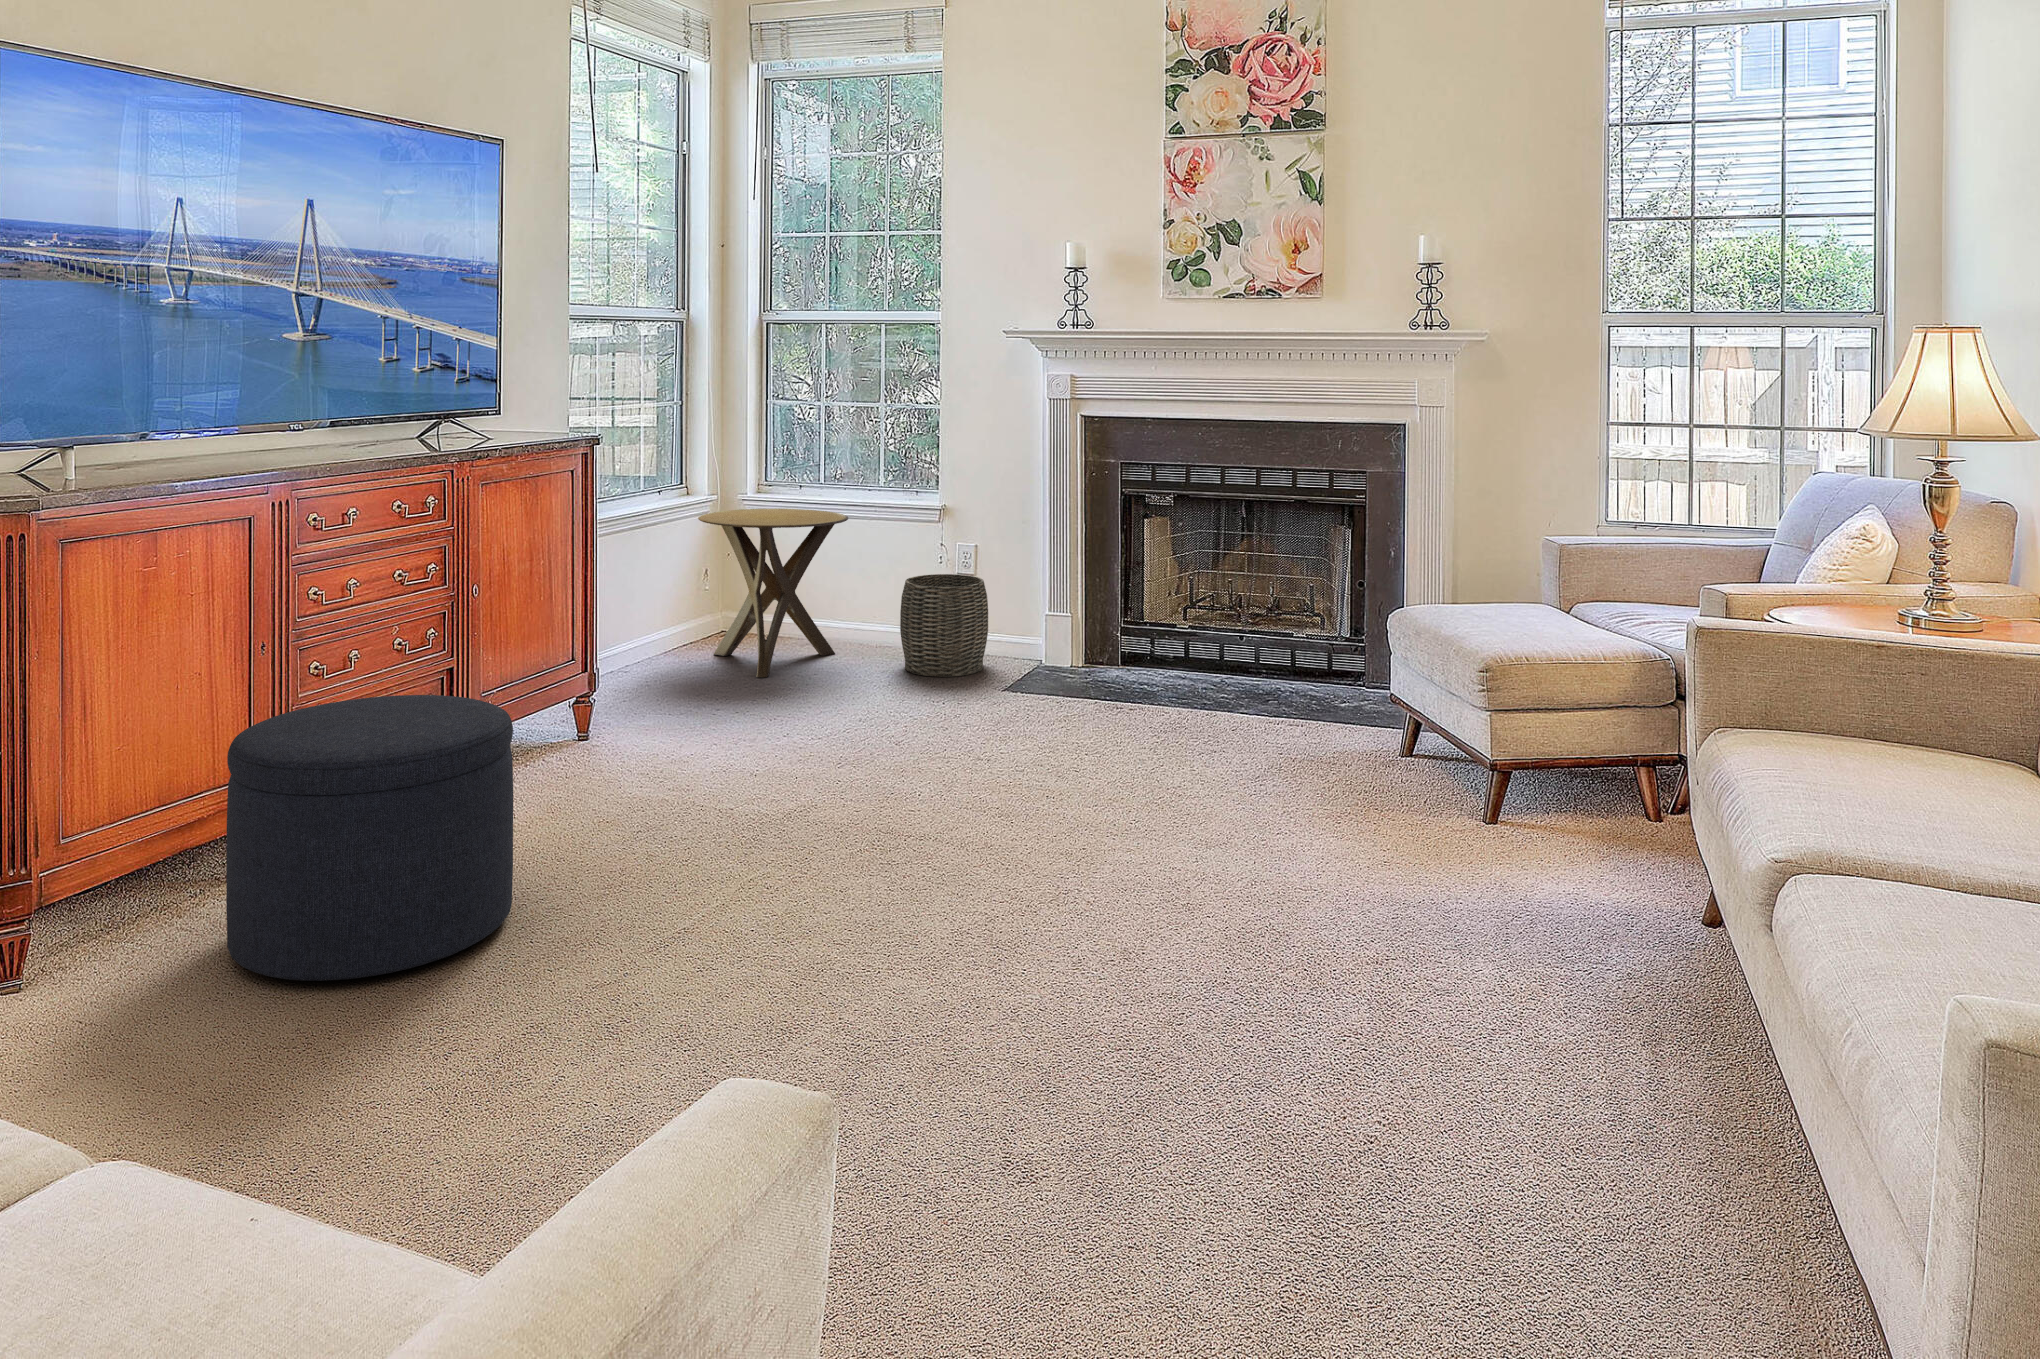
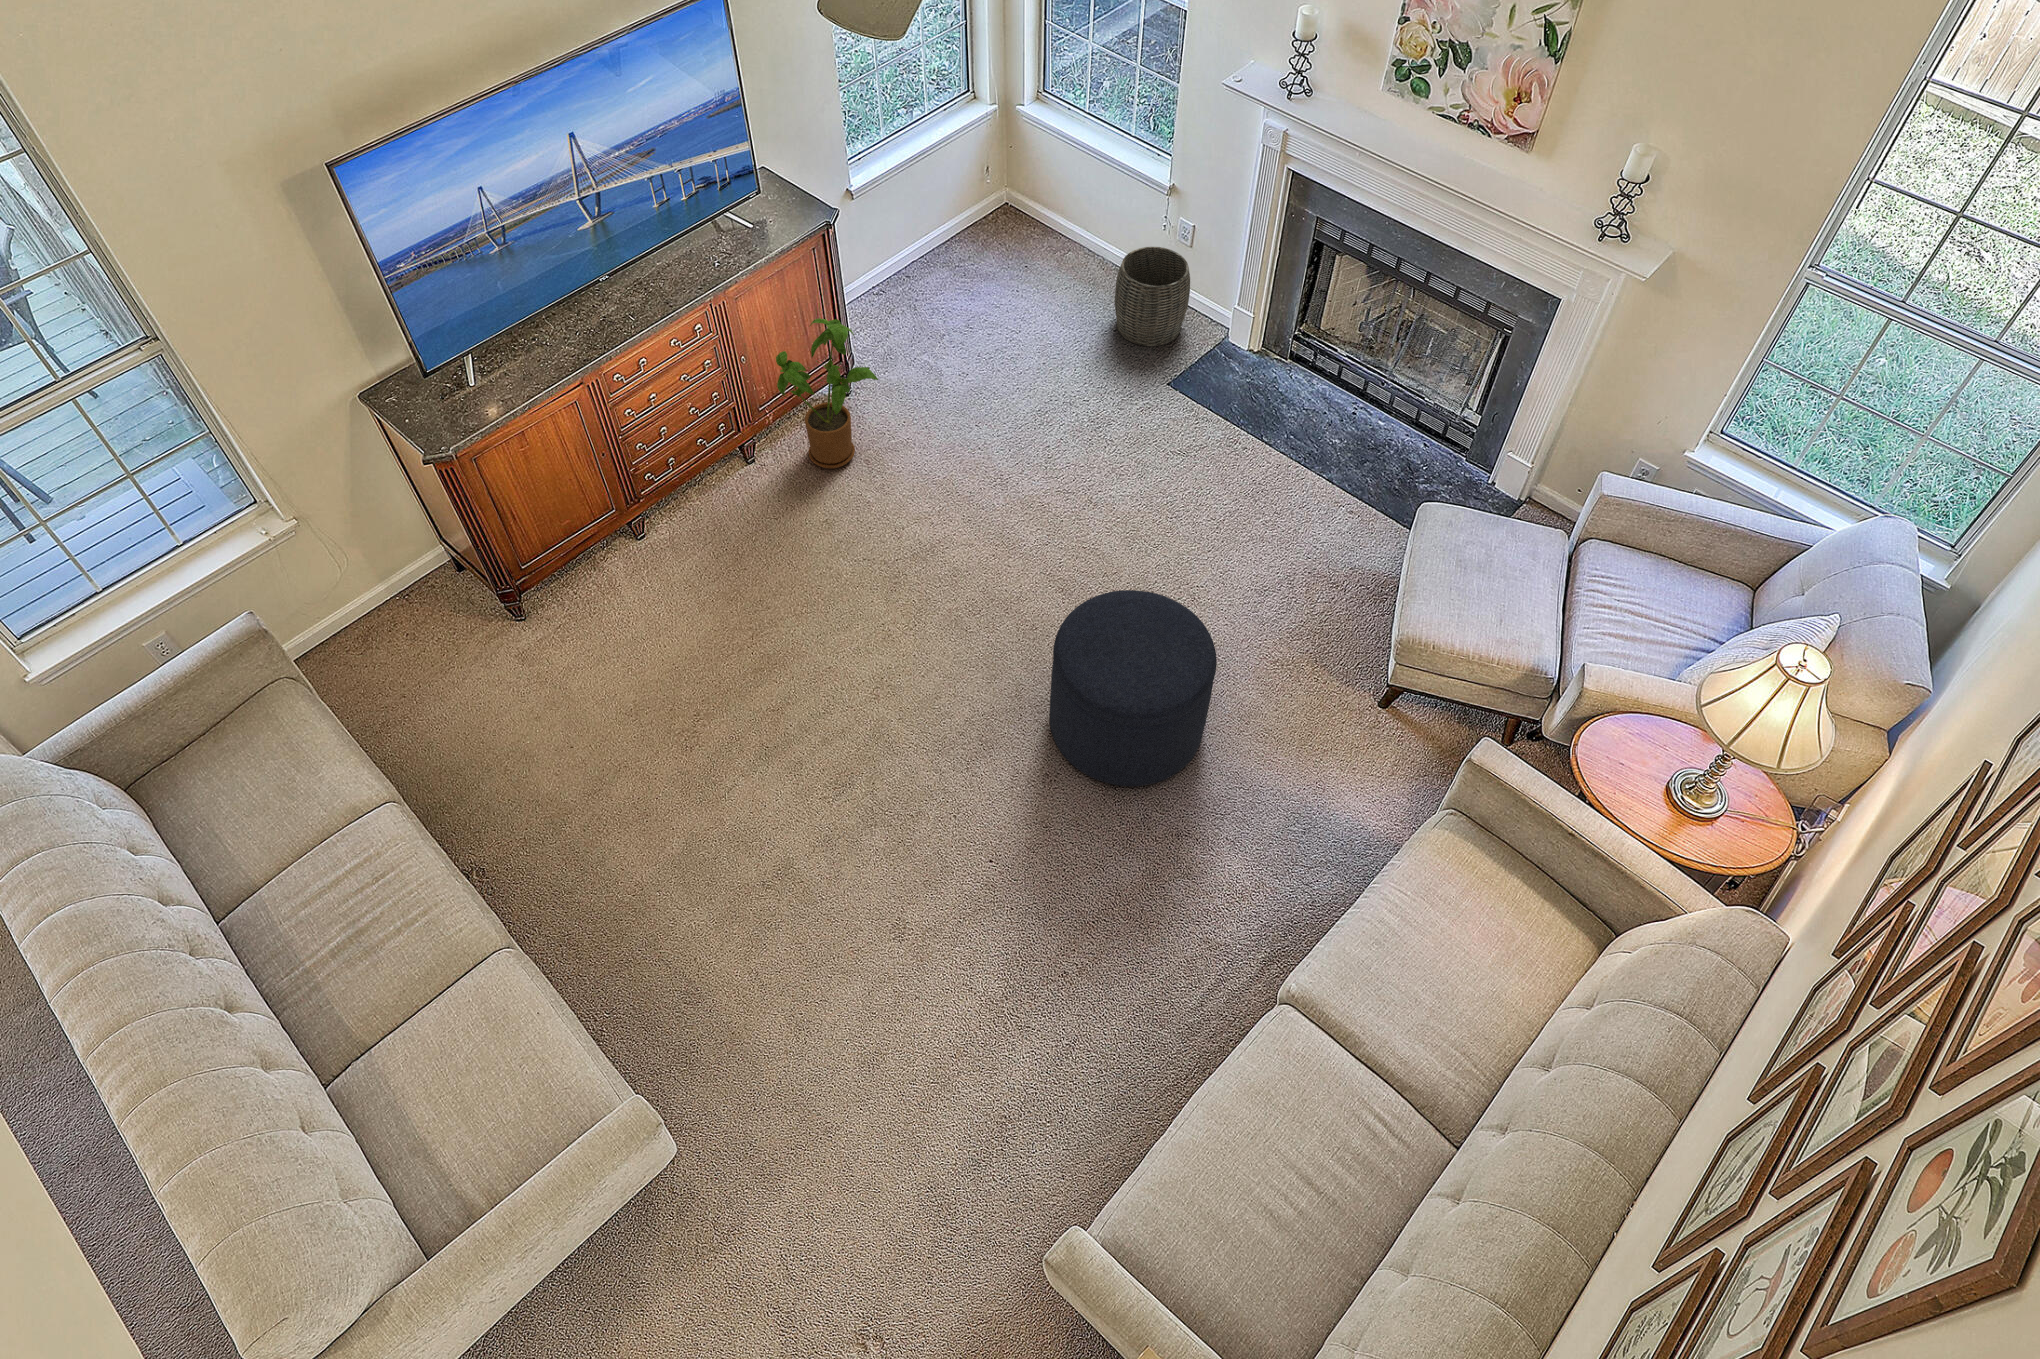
side table: present [698,509,848,677] -> none [962,142,1090,312]
house plant: none [520,552,670,783] -> present [776,318,878,469]
ottoman: present [226,695,513,981] -> present [1050,590,1217,786]

